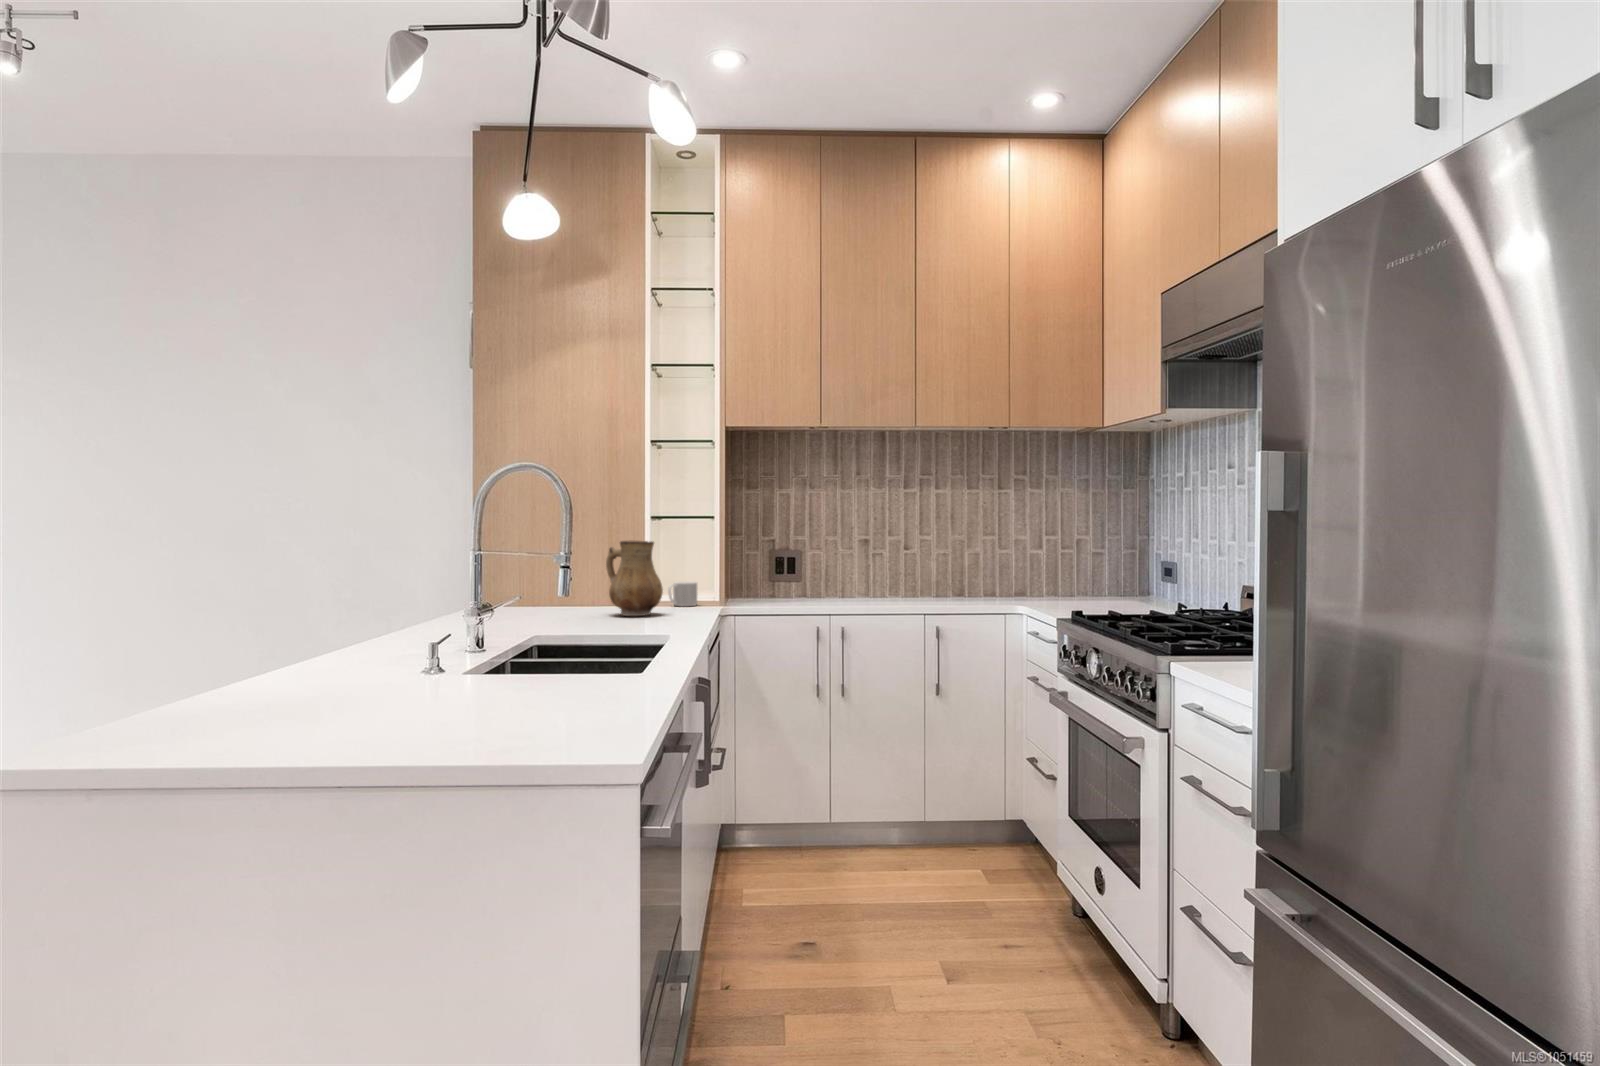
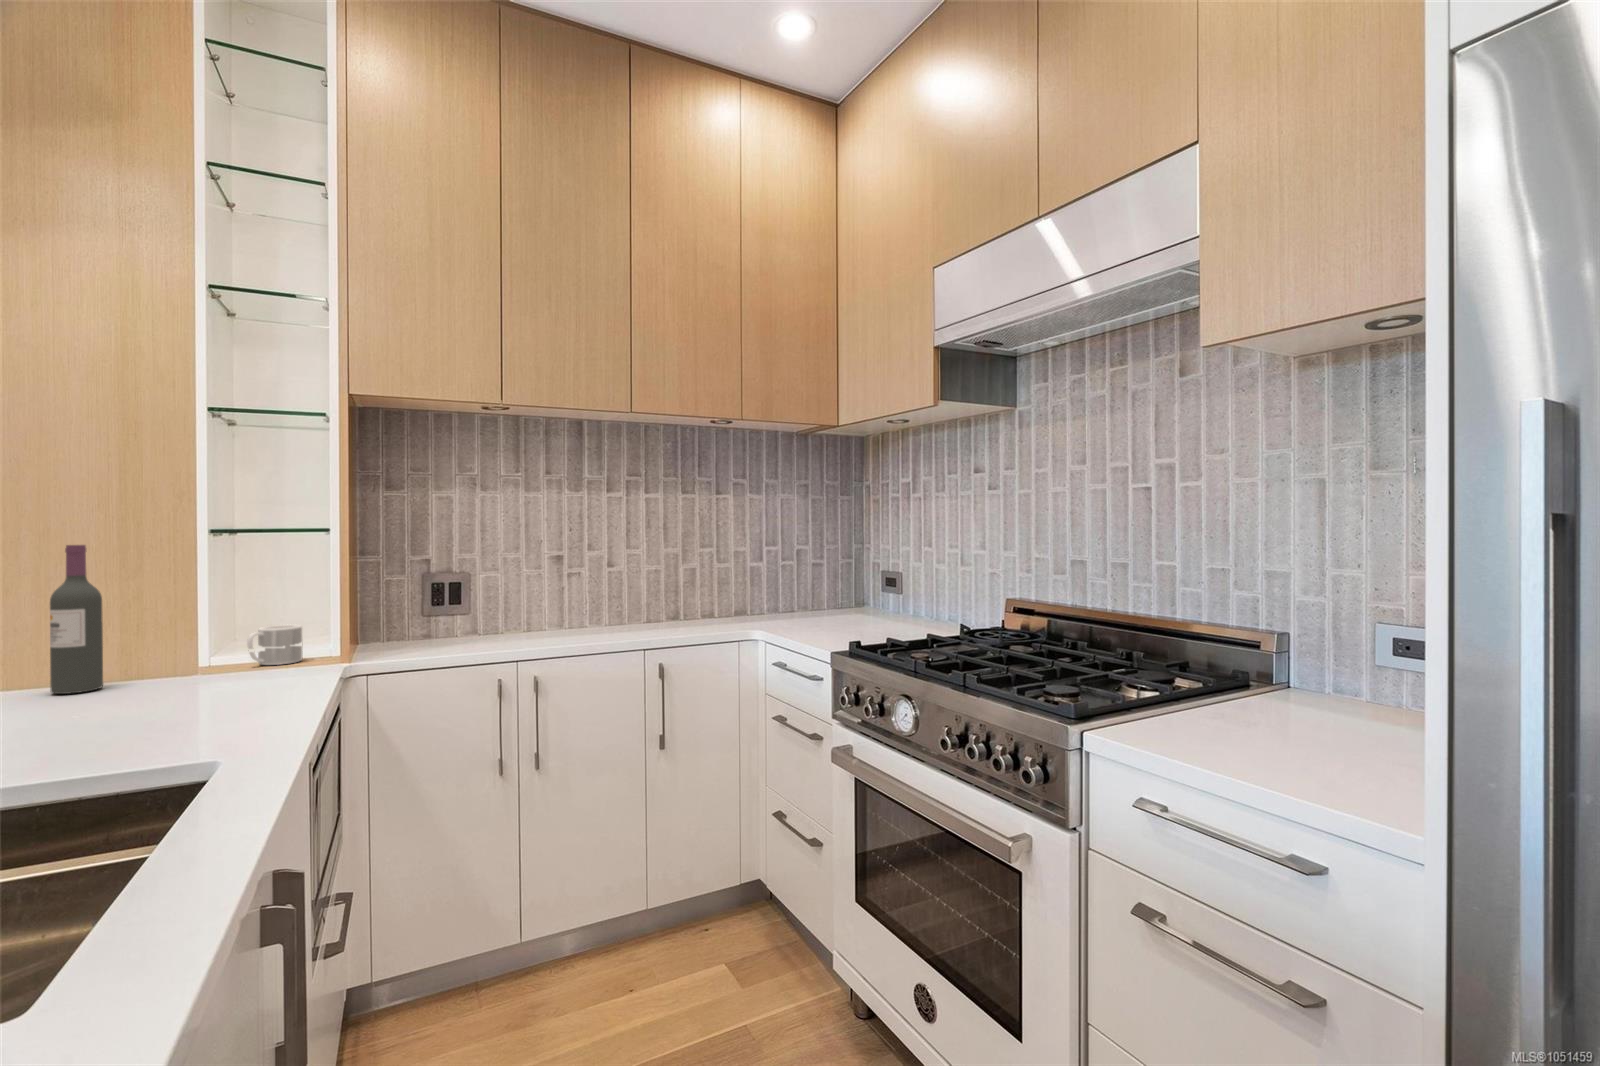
wine bottle: none [579,526,601,611] -> present [50,545,103,694]
ceramic pitcher: present [606,541,663,616] -> none [105,568,227,701]

